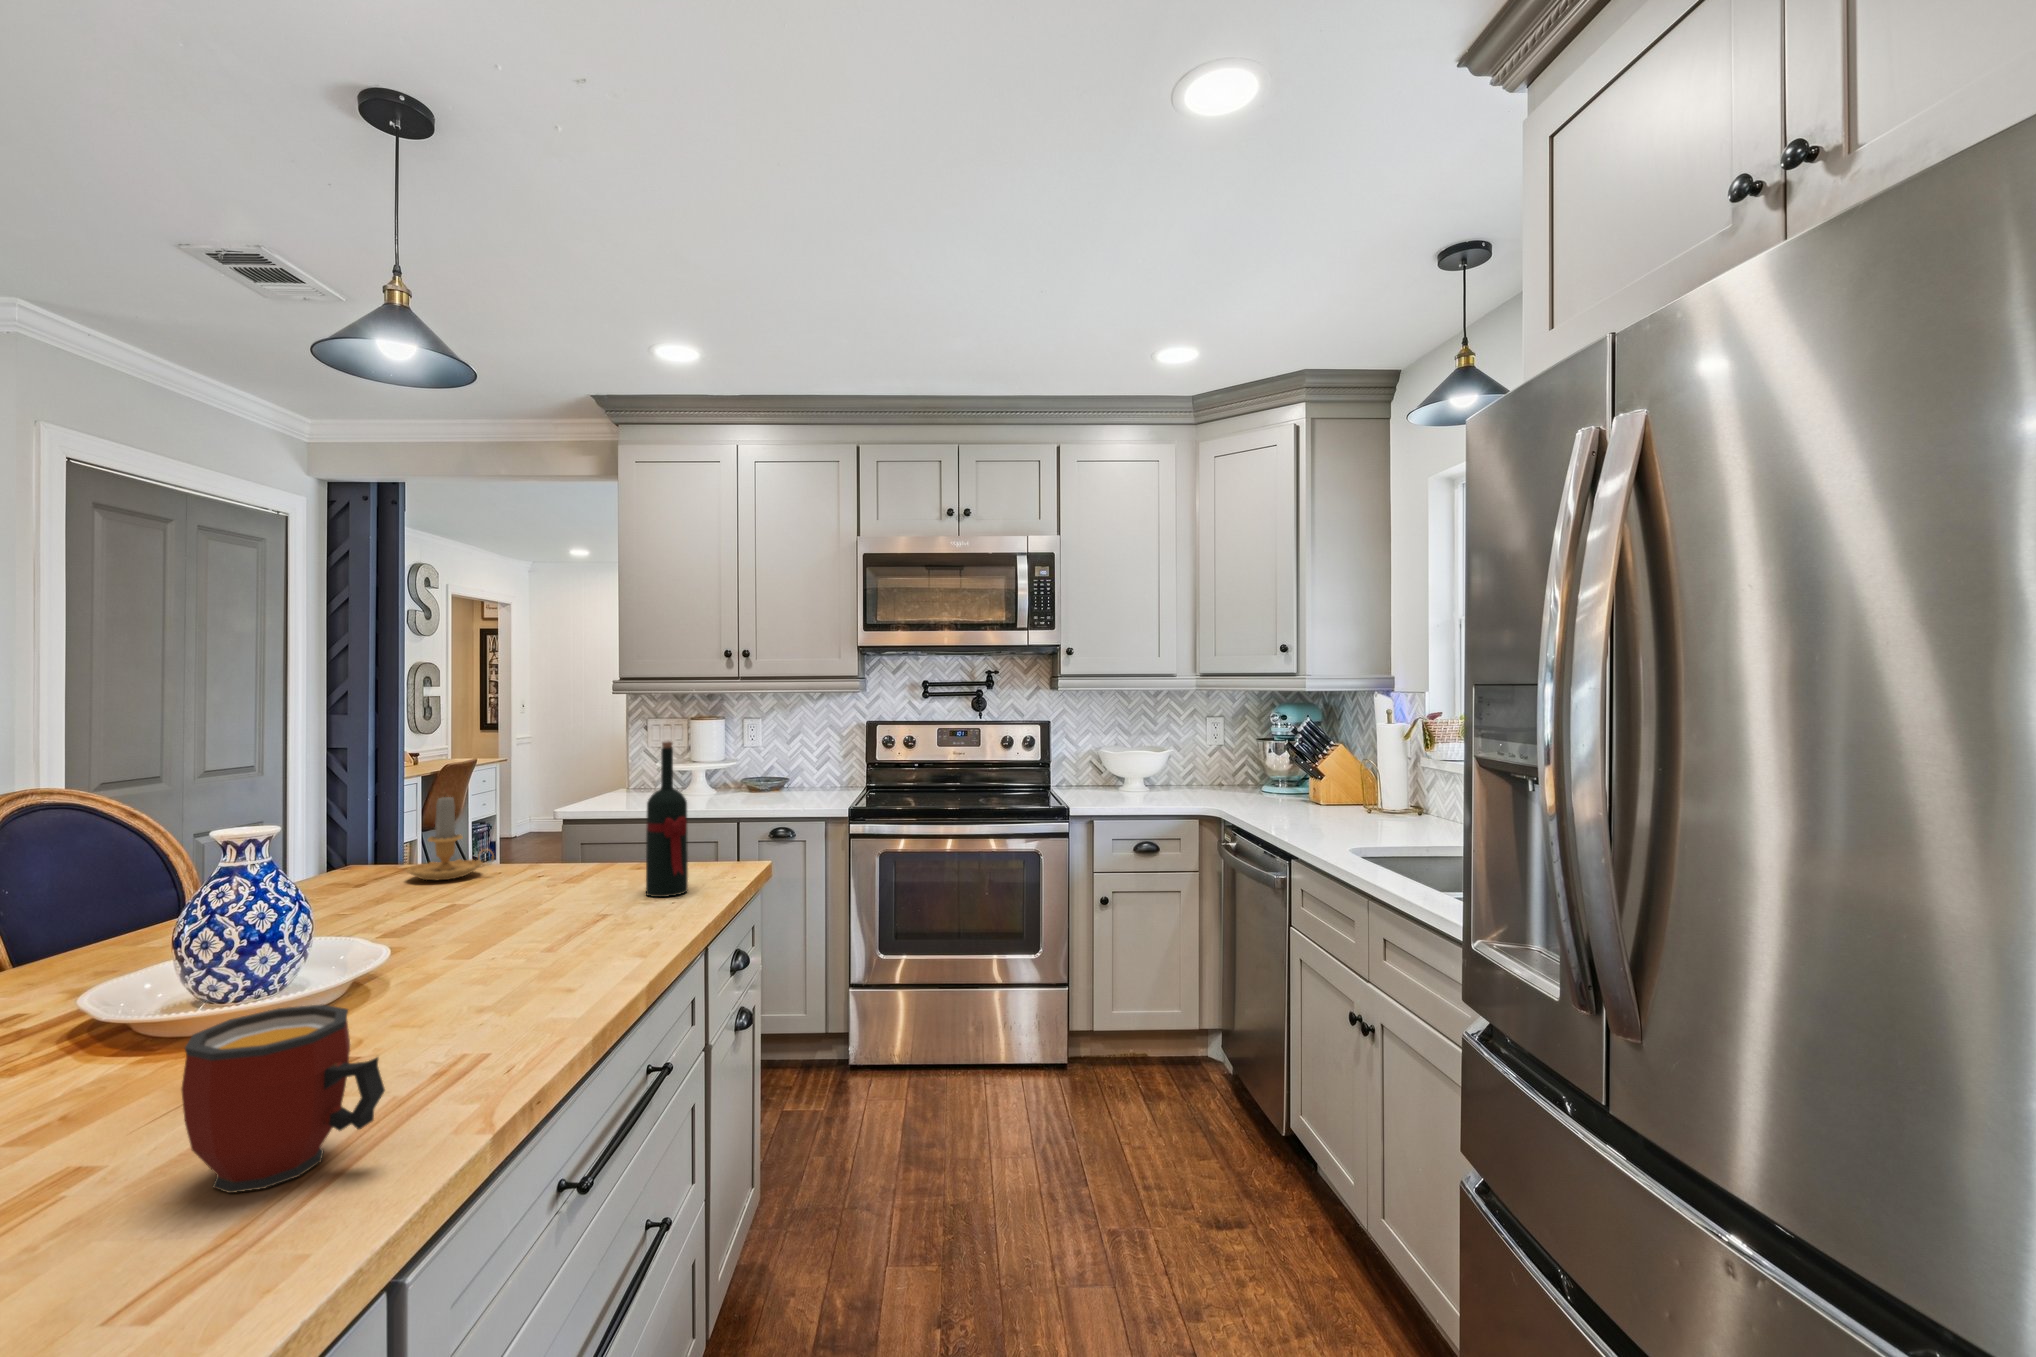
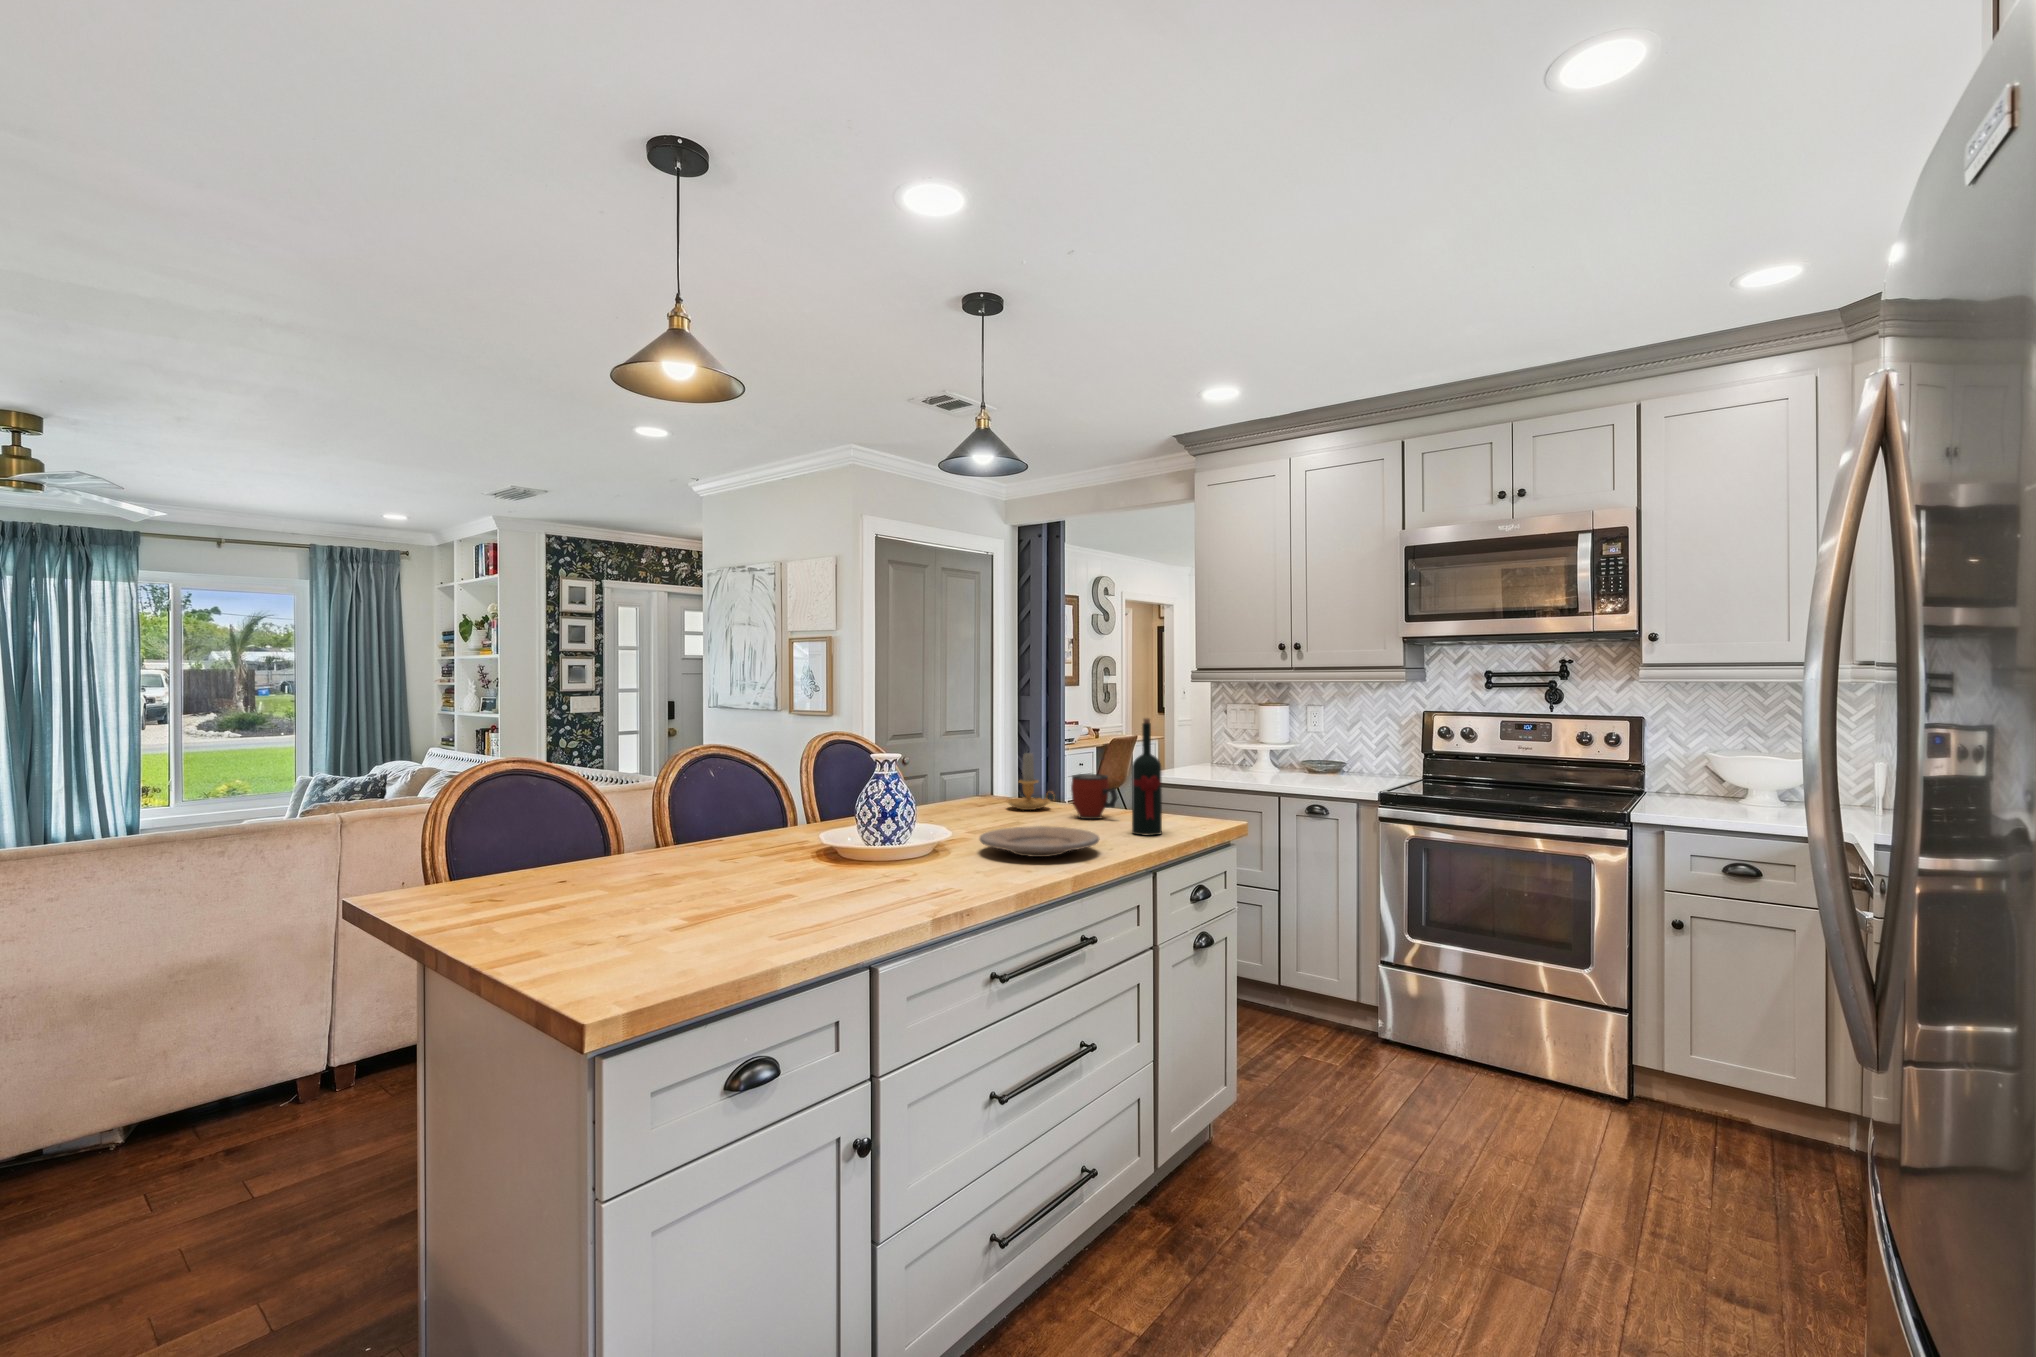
plate: none [436,904,641,961] -> present [980,826,1099,857]
mug: present [181,1004,385,1193] -> present [1071,774,1117,819]

